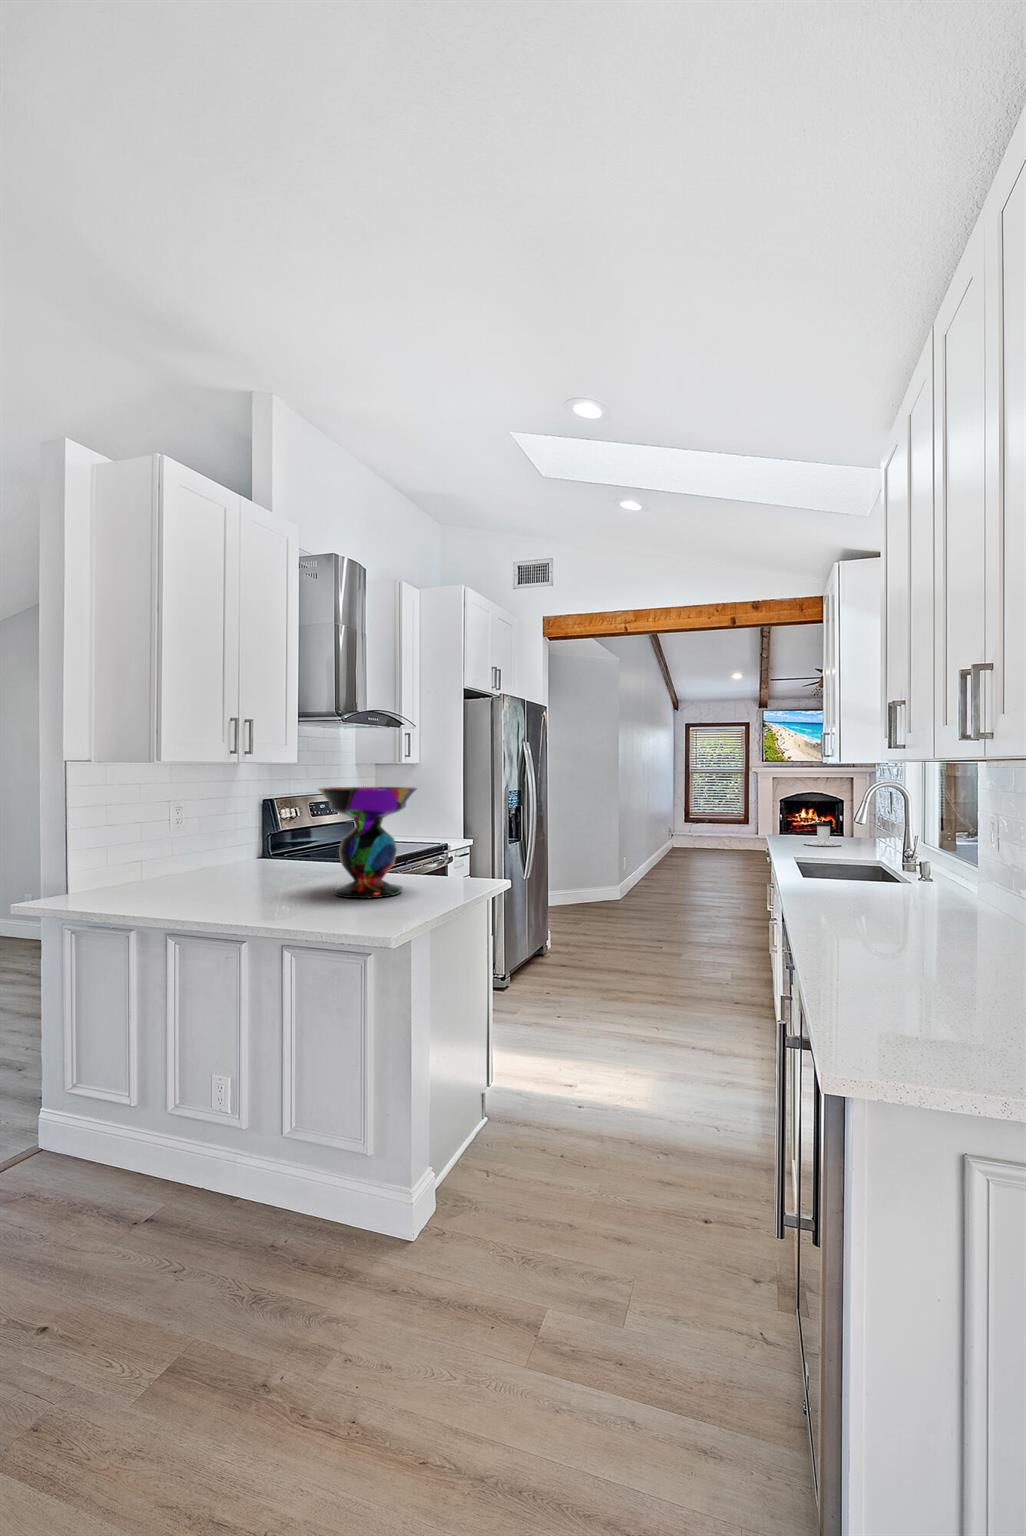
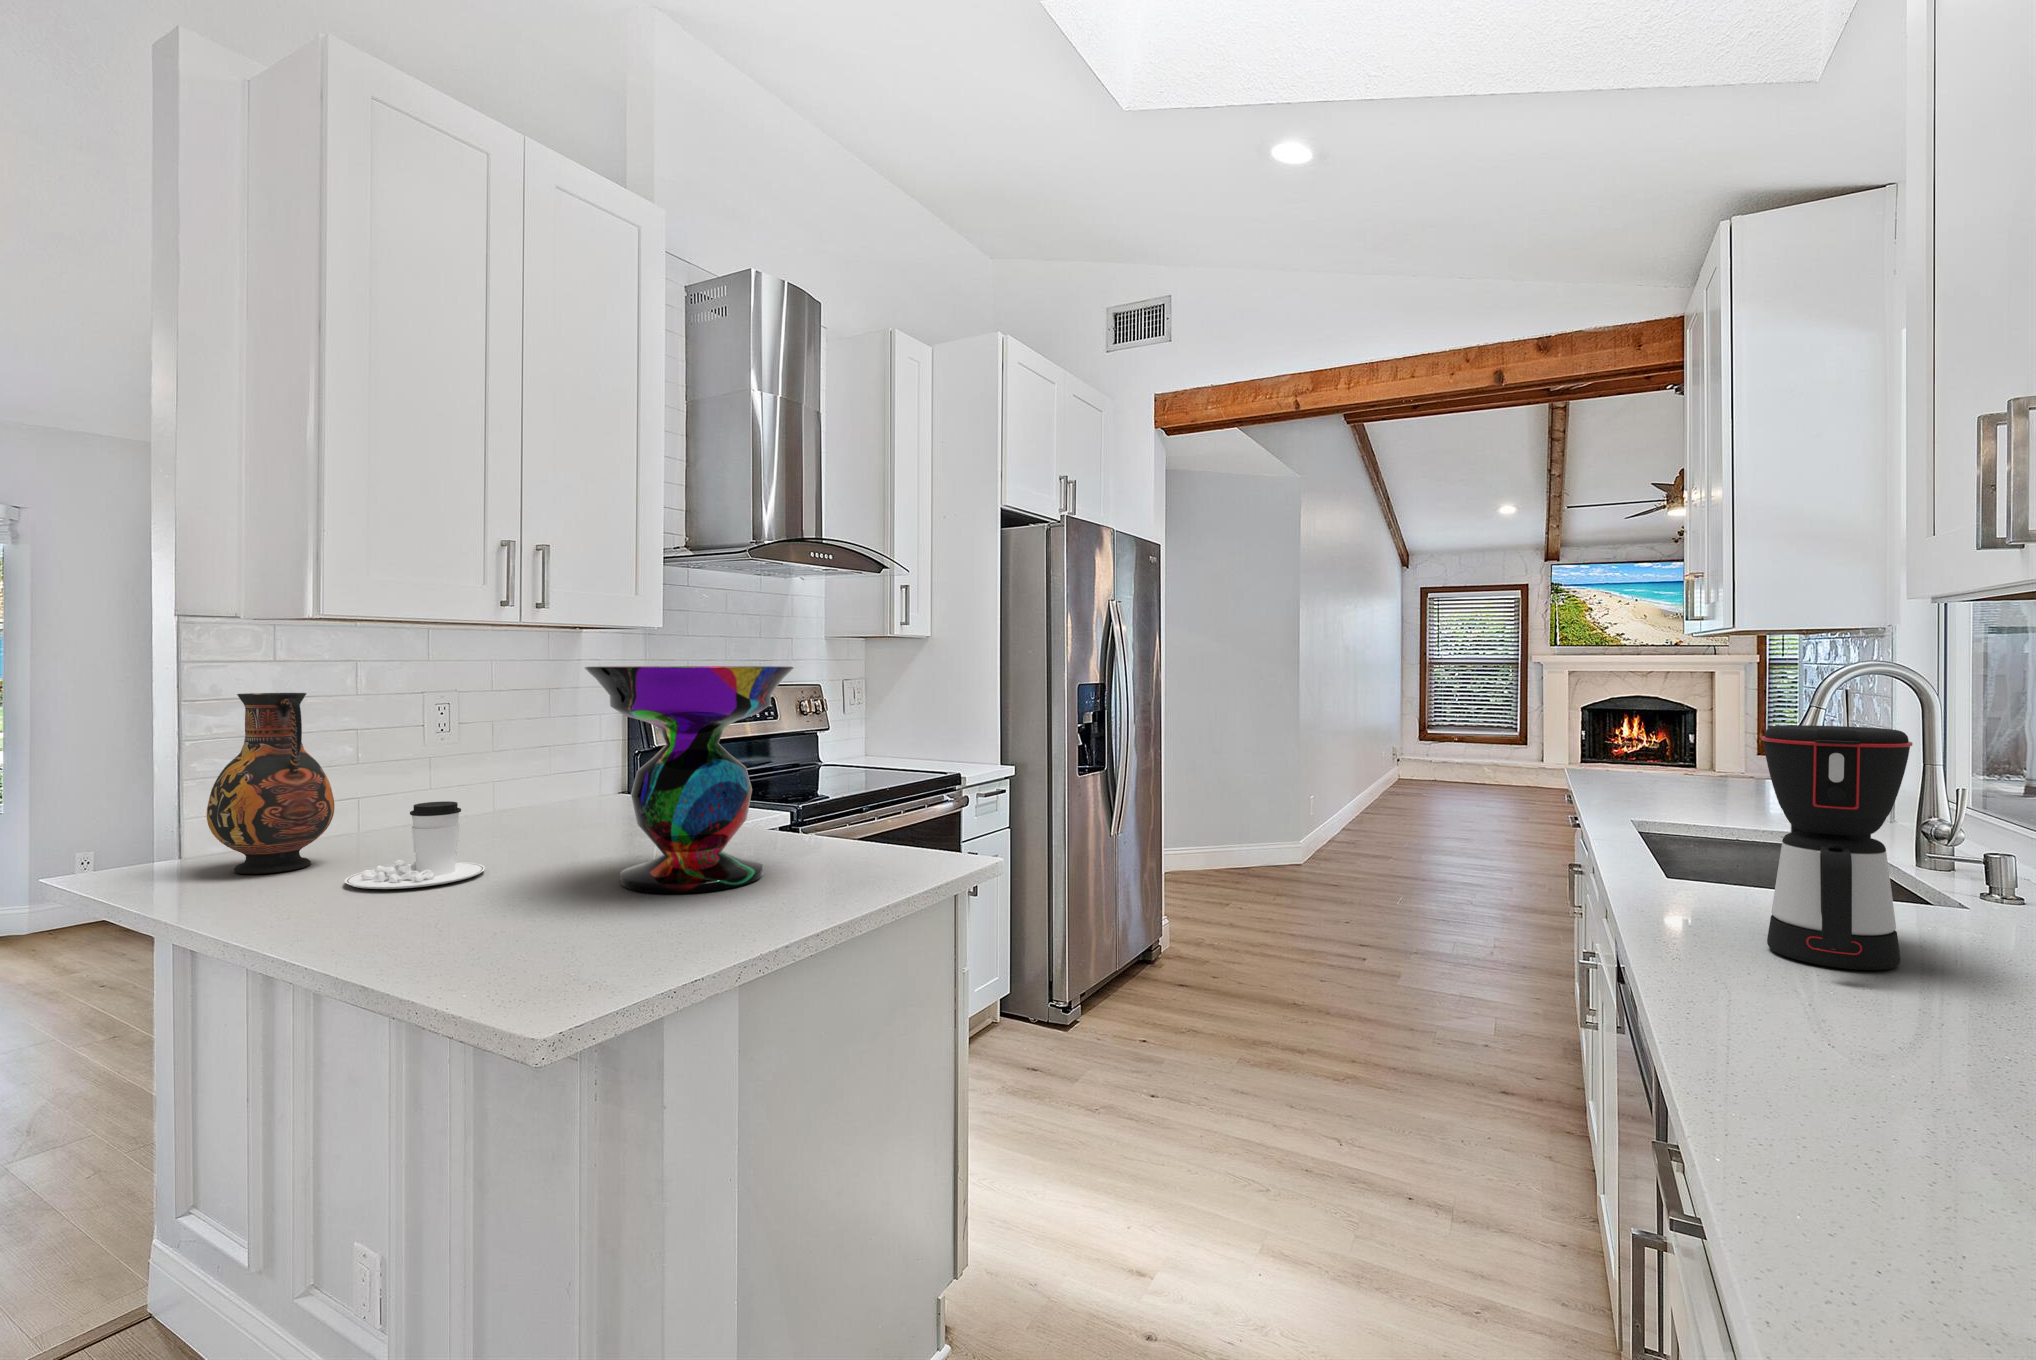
vase: none [106,802,167,897] -> present [207,693,335,874]
coffee maker: none [844,812,896,909] -> present [1761,725,1913,970]
coffee cup: present [804,823,841,846] -> present [345,801,485,889]

